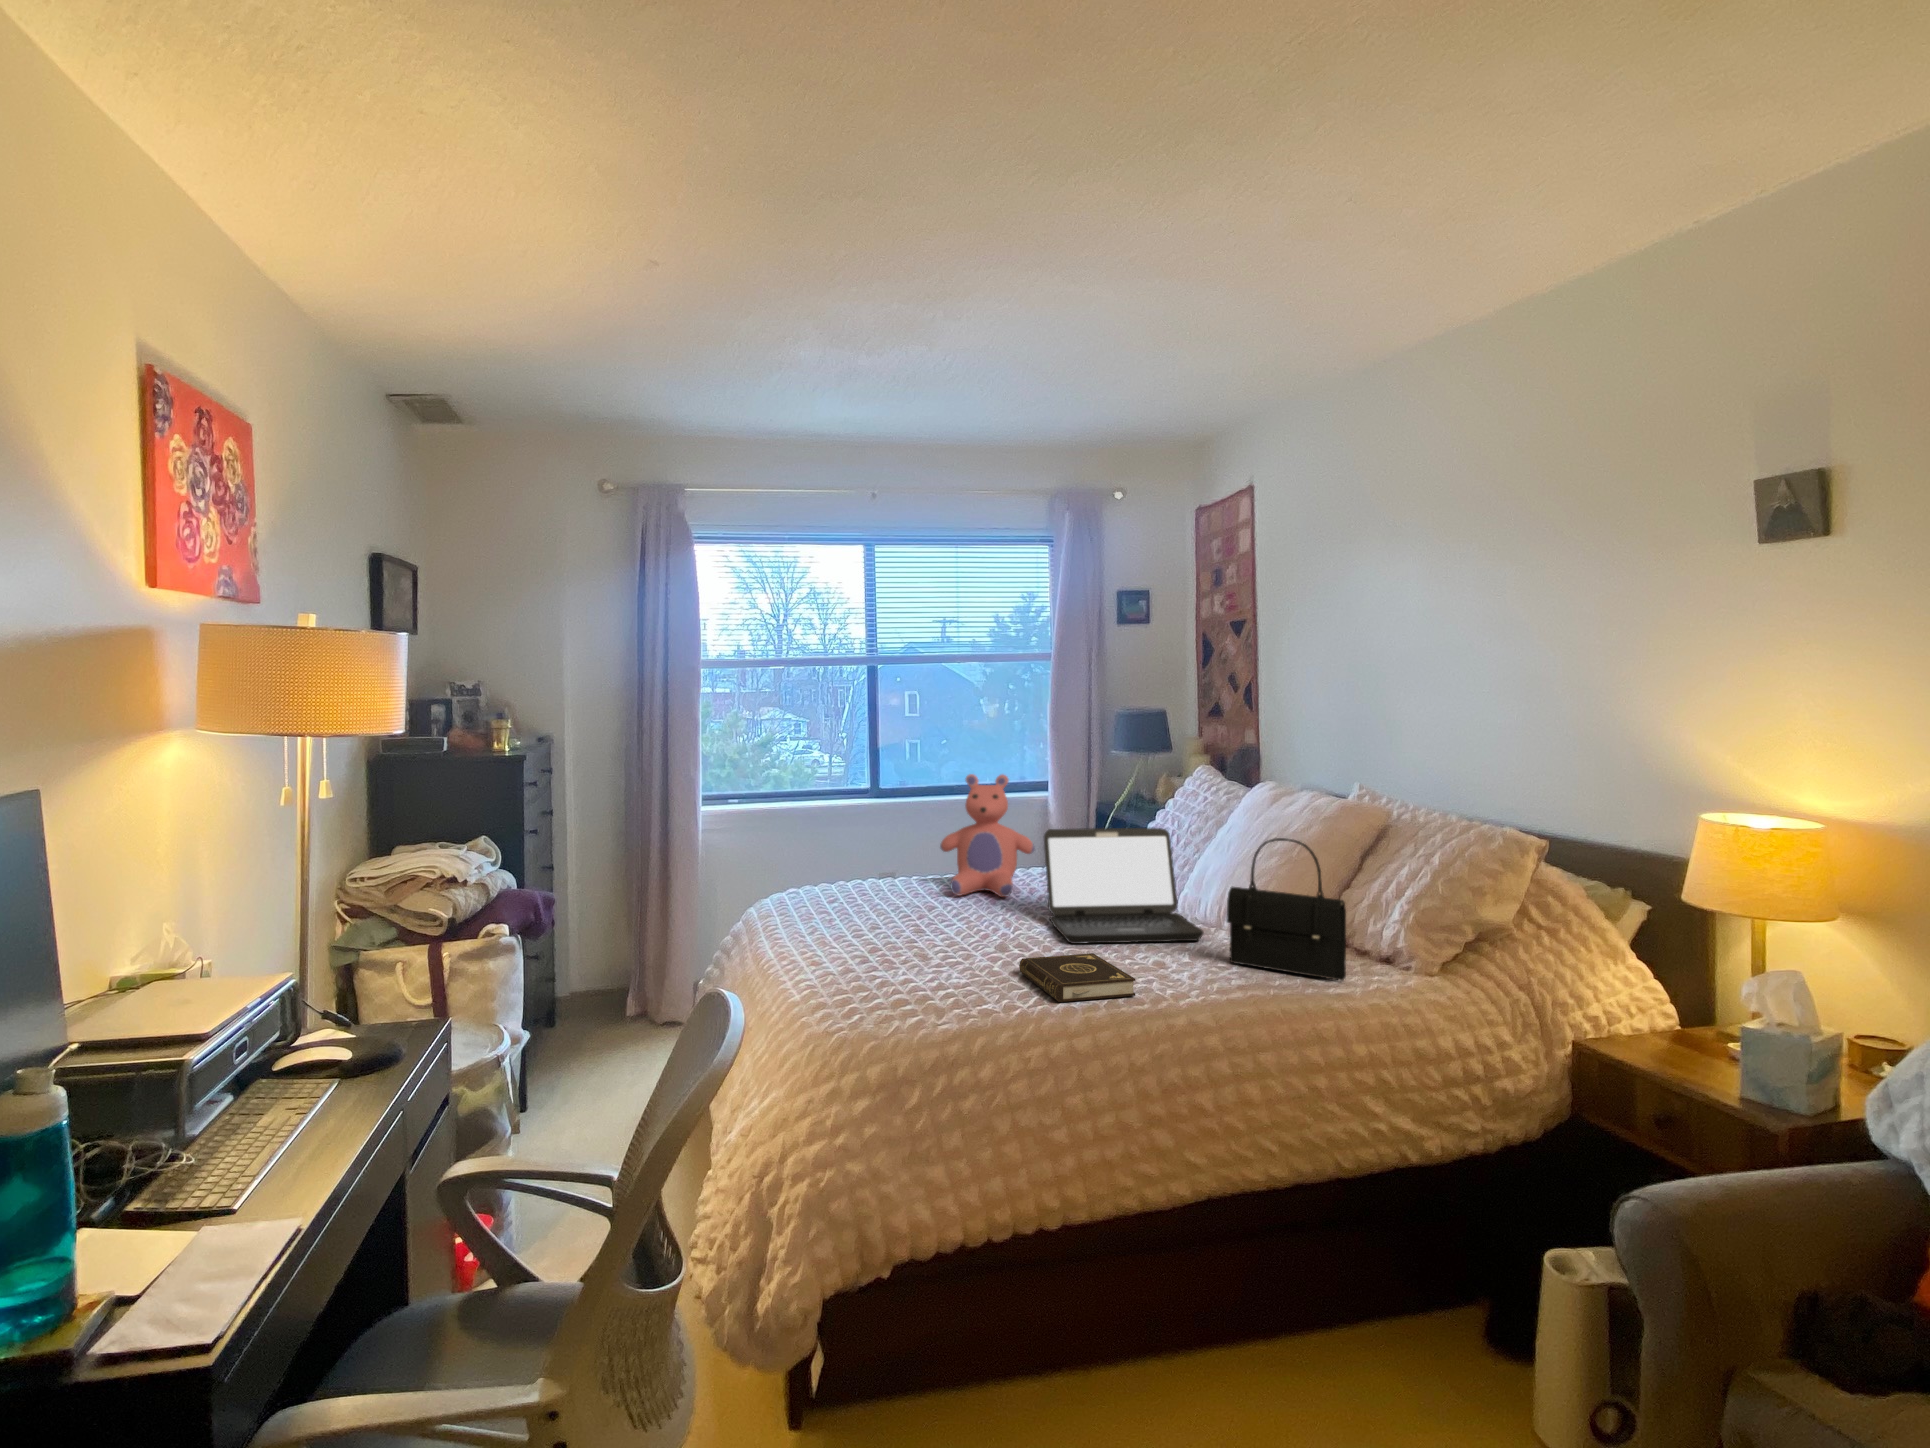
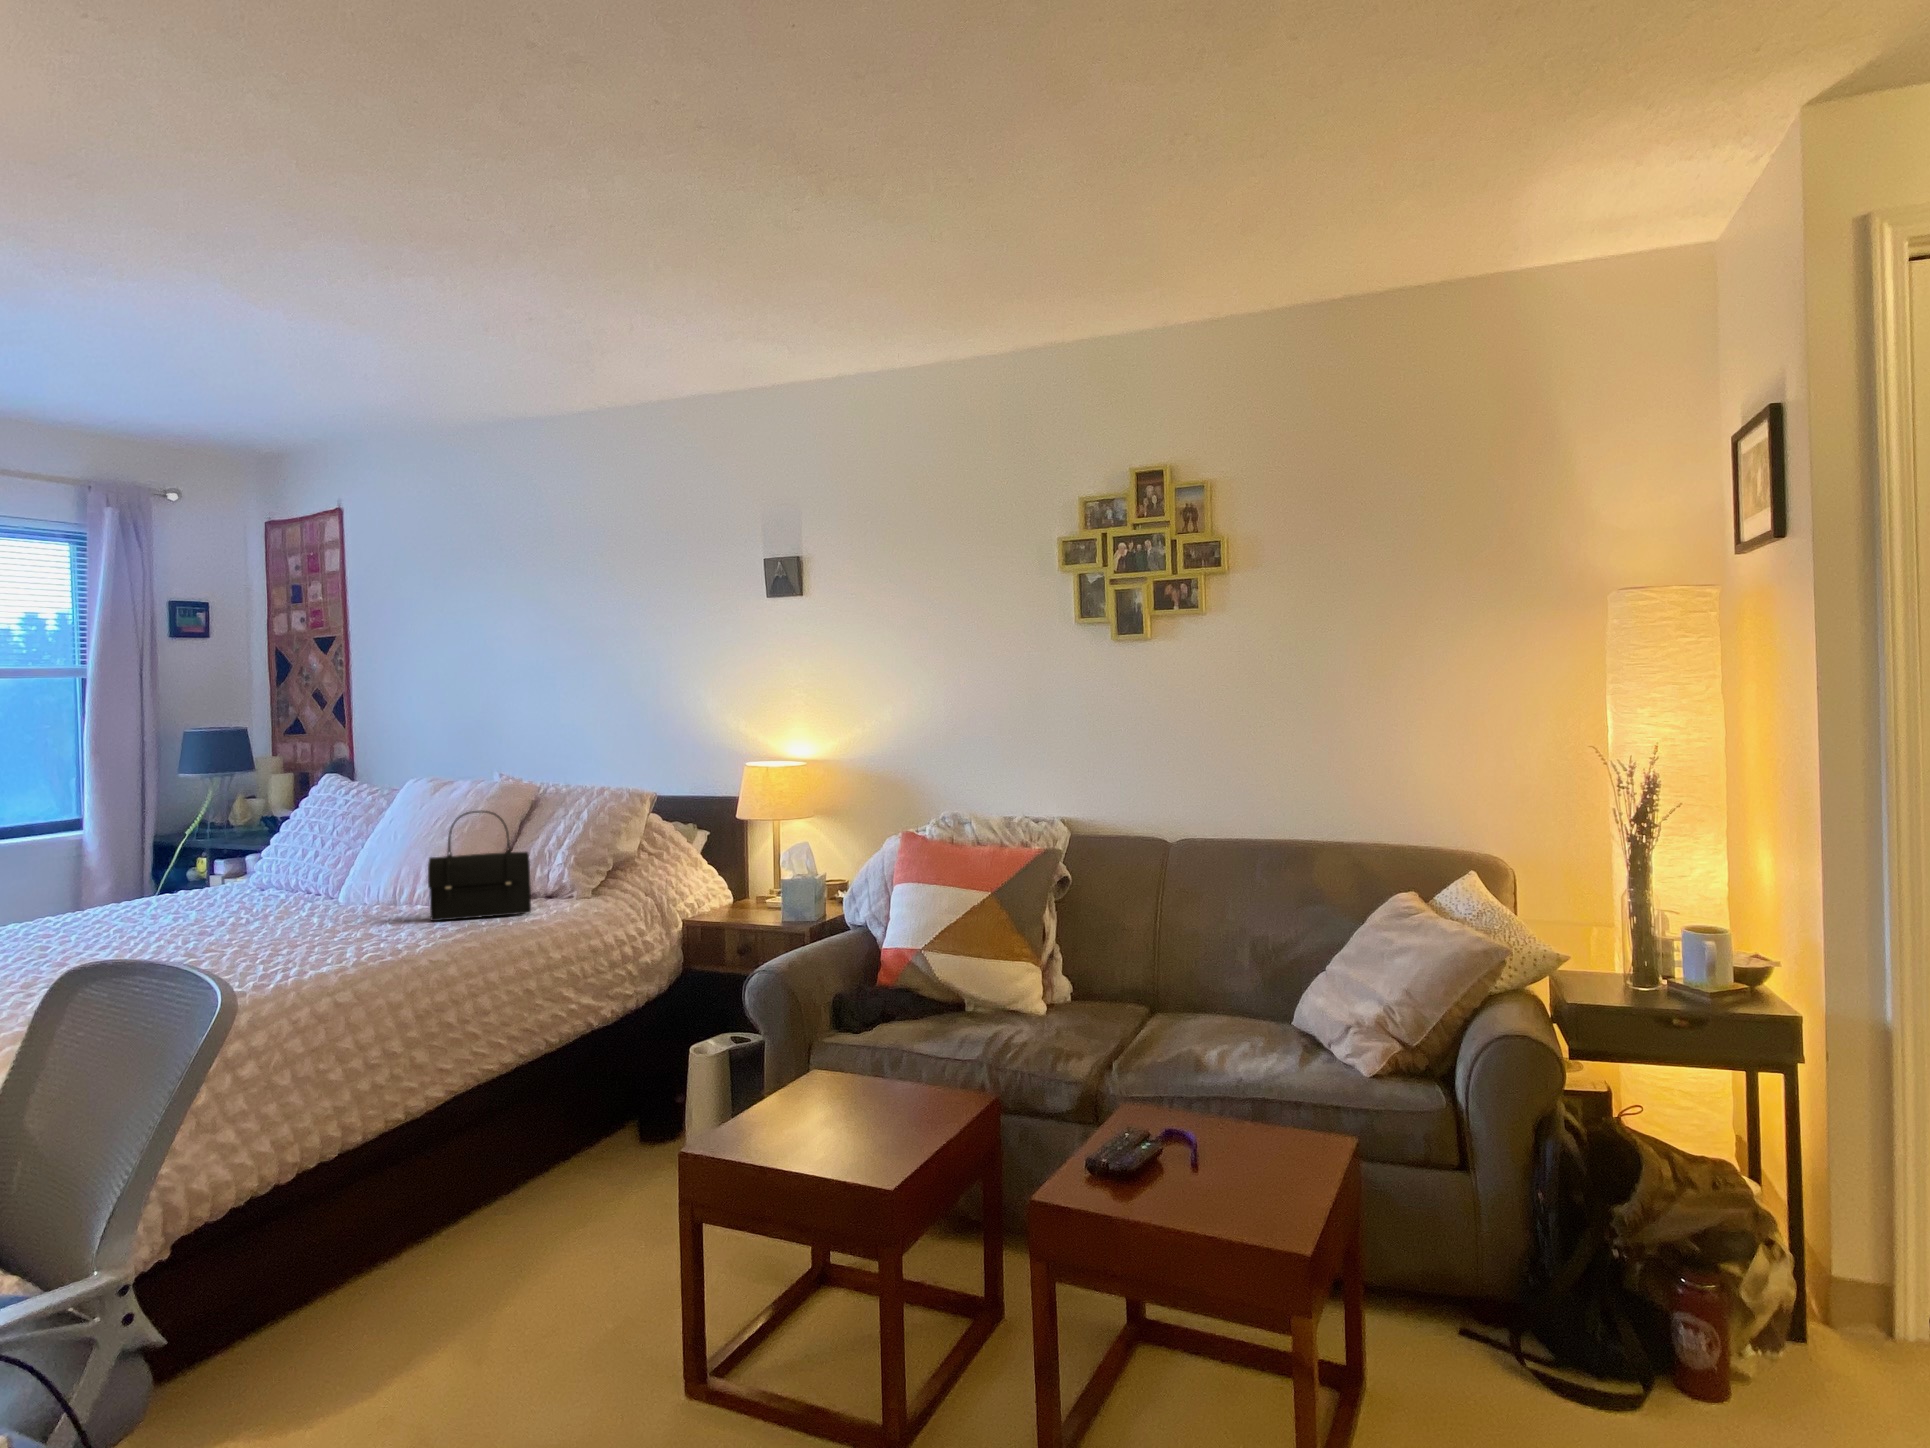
teddy bear: present [940,774,1035,897] -> none [33,796,166,931]
laptop: present [1044,828,1204,944] -> none [206,826,393,938]
book: present [1019,953,1136,1002] -> none [240,934,373,971]

